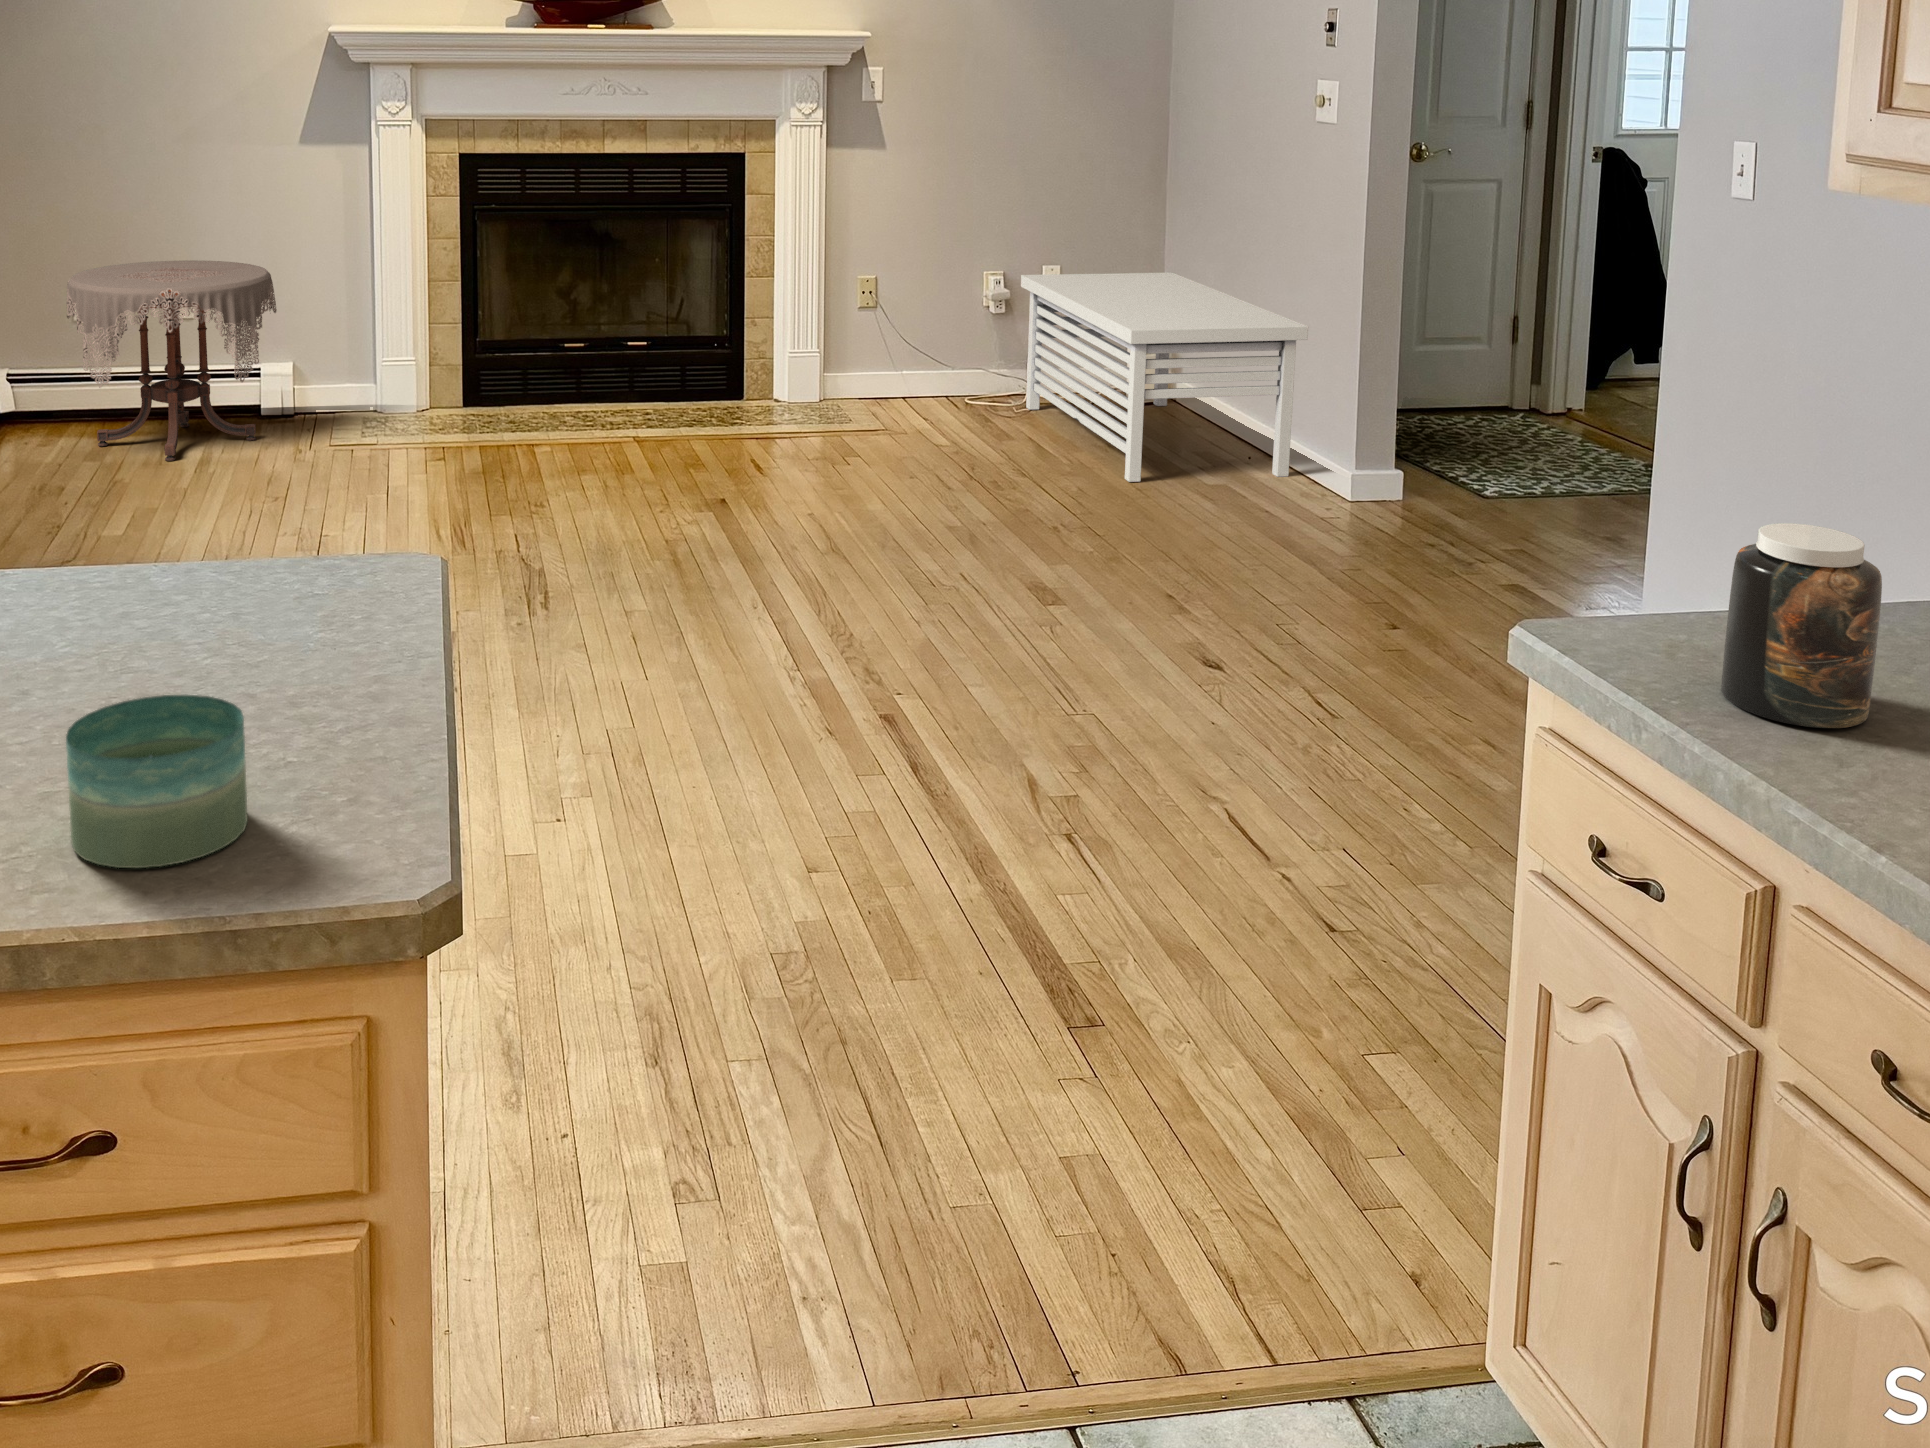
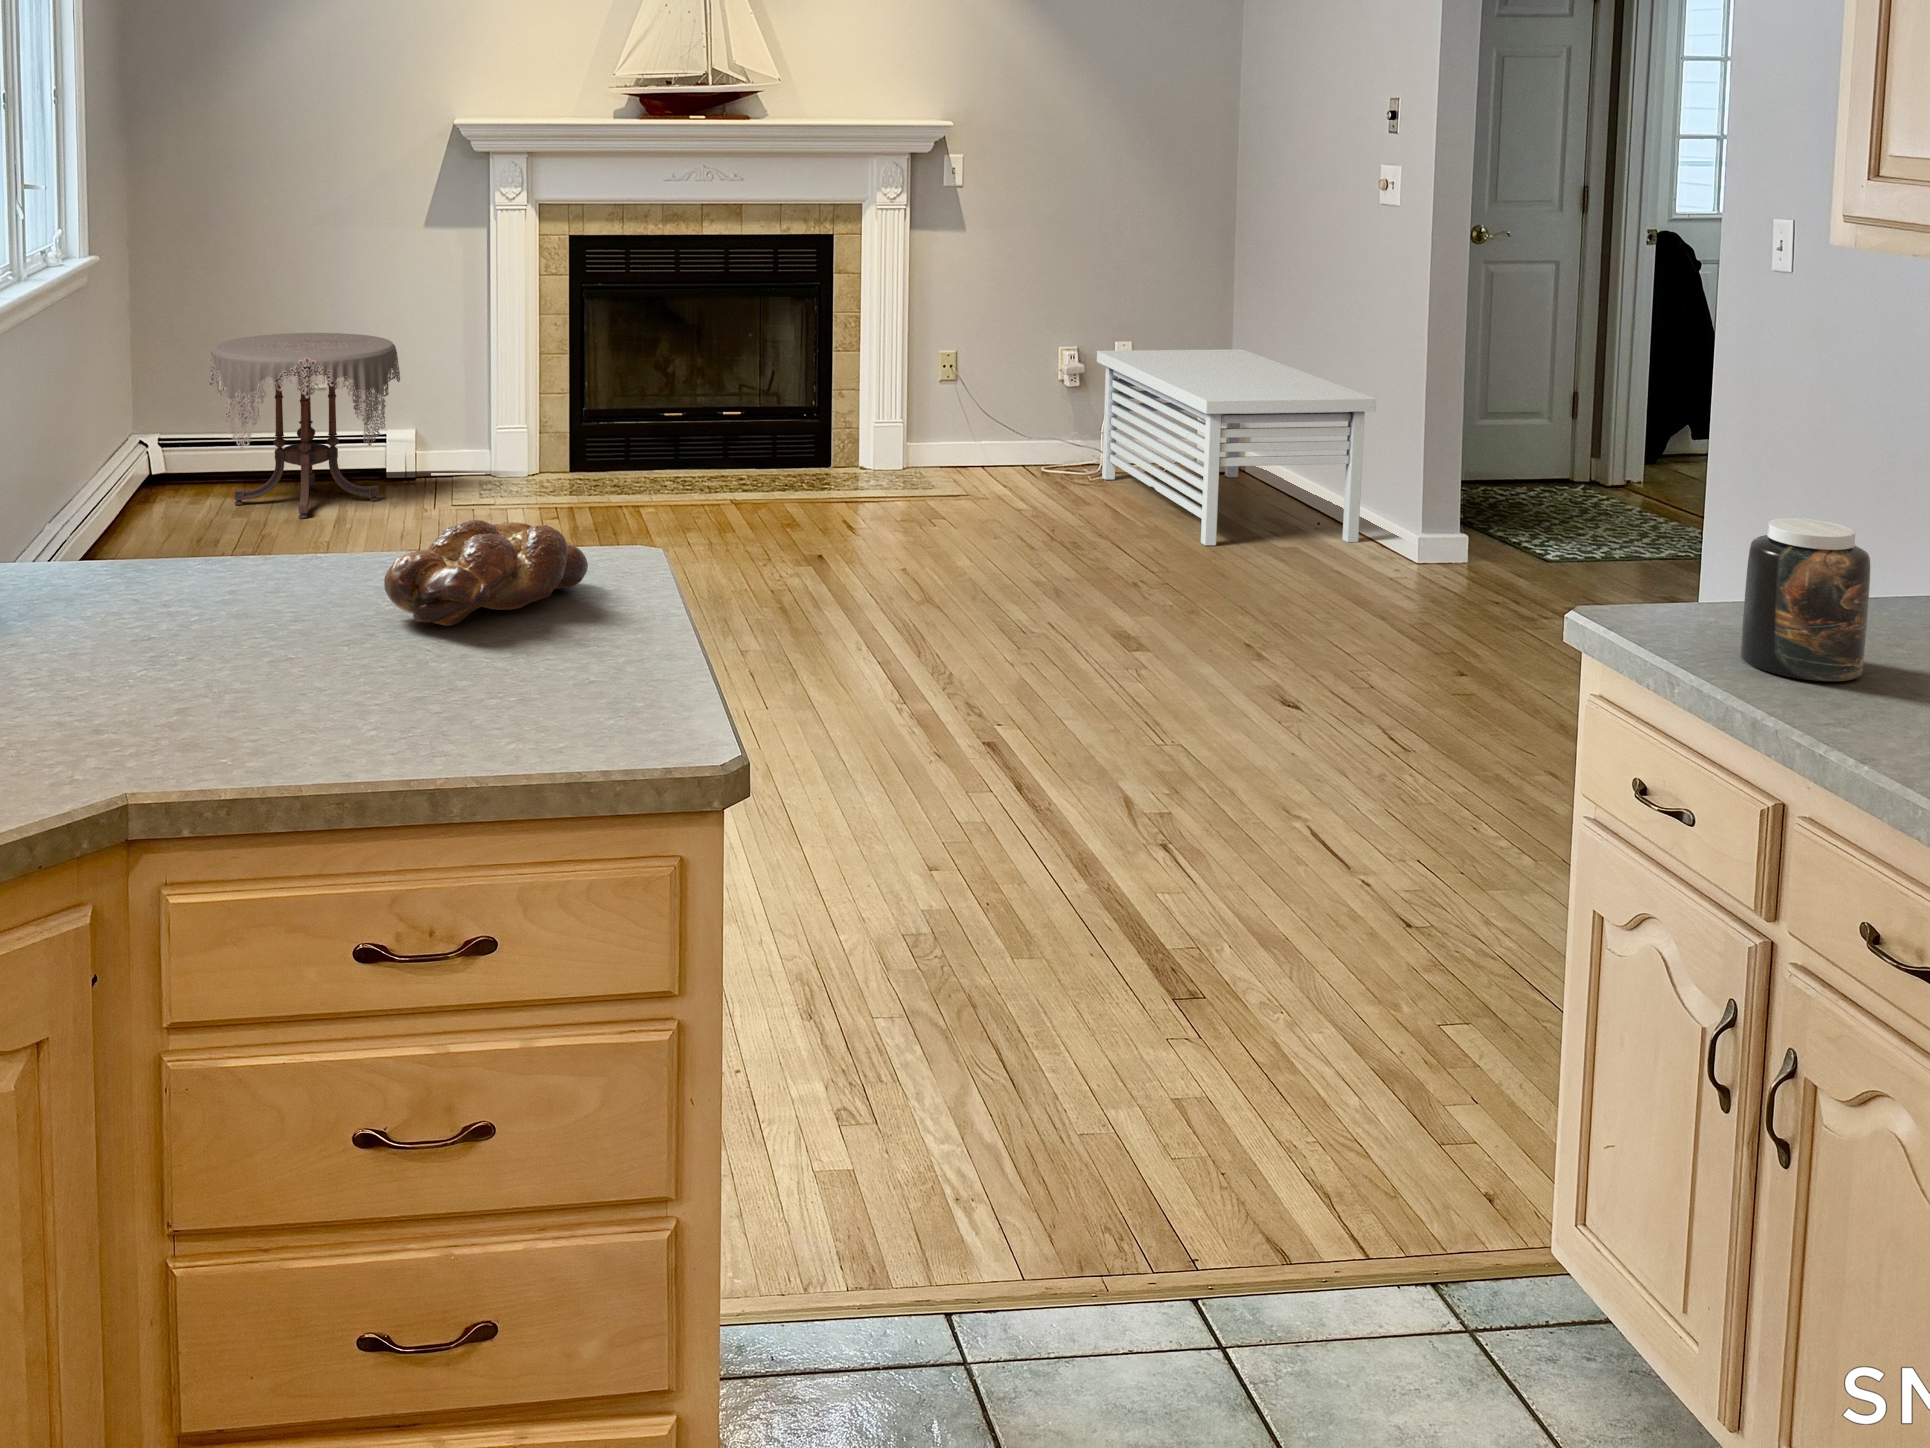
bread loaf: none [46,531,323,674] -> present [384,520,588,626]
candle: present [66,695,248,868] -> none [455,624,583,746]

